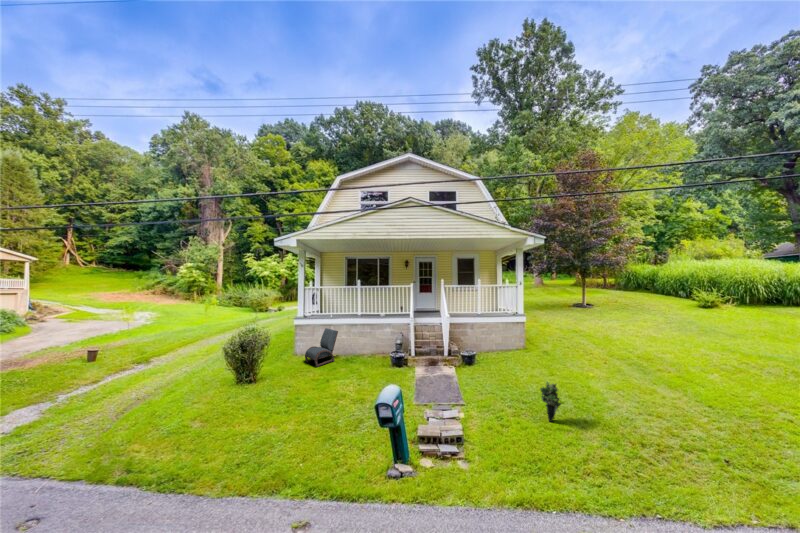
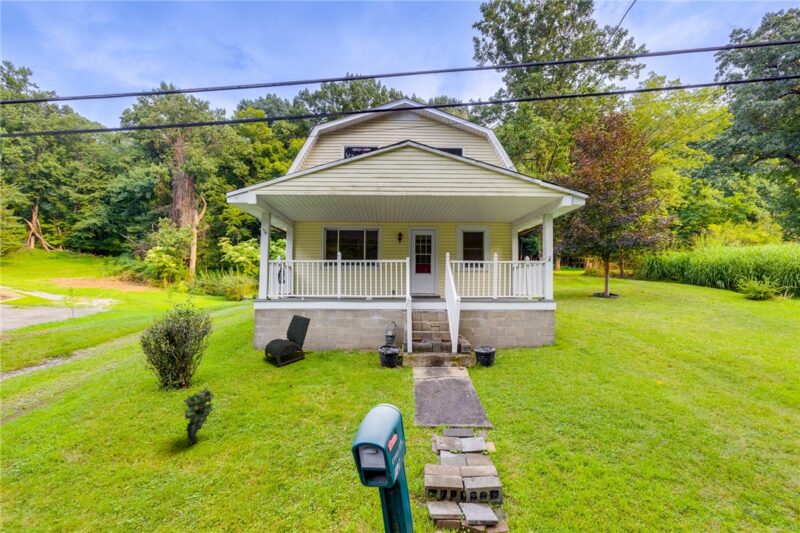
potted plant: present [540,382,561,422] -> present [184,388,215,444]

